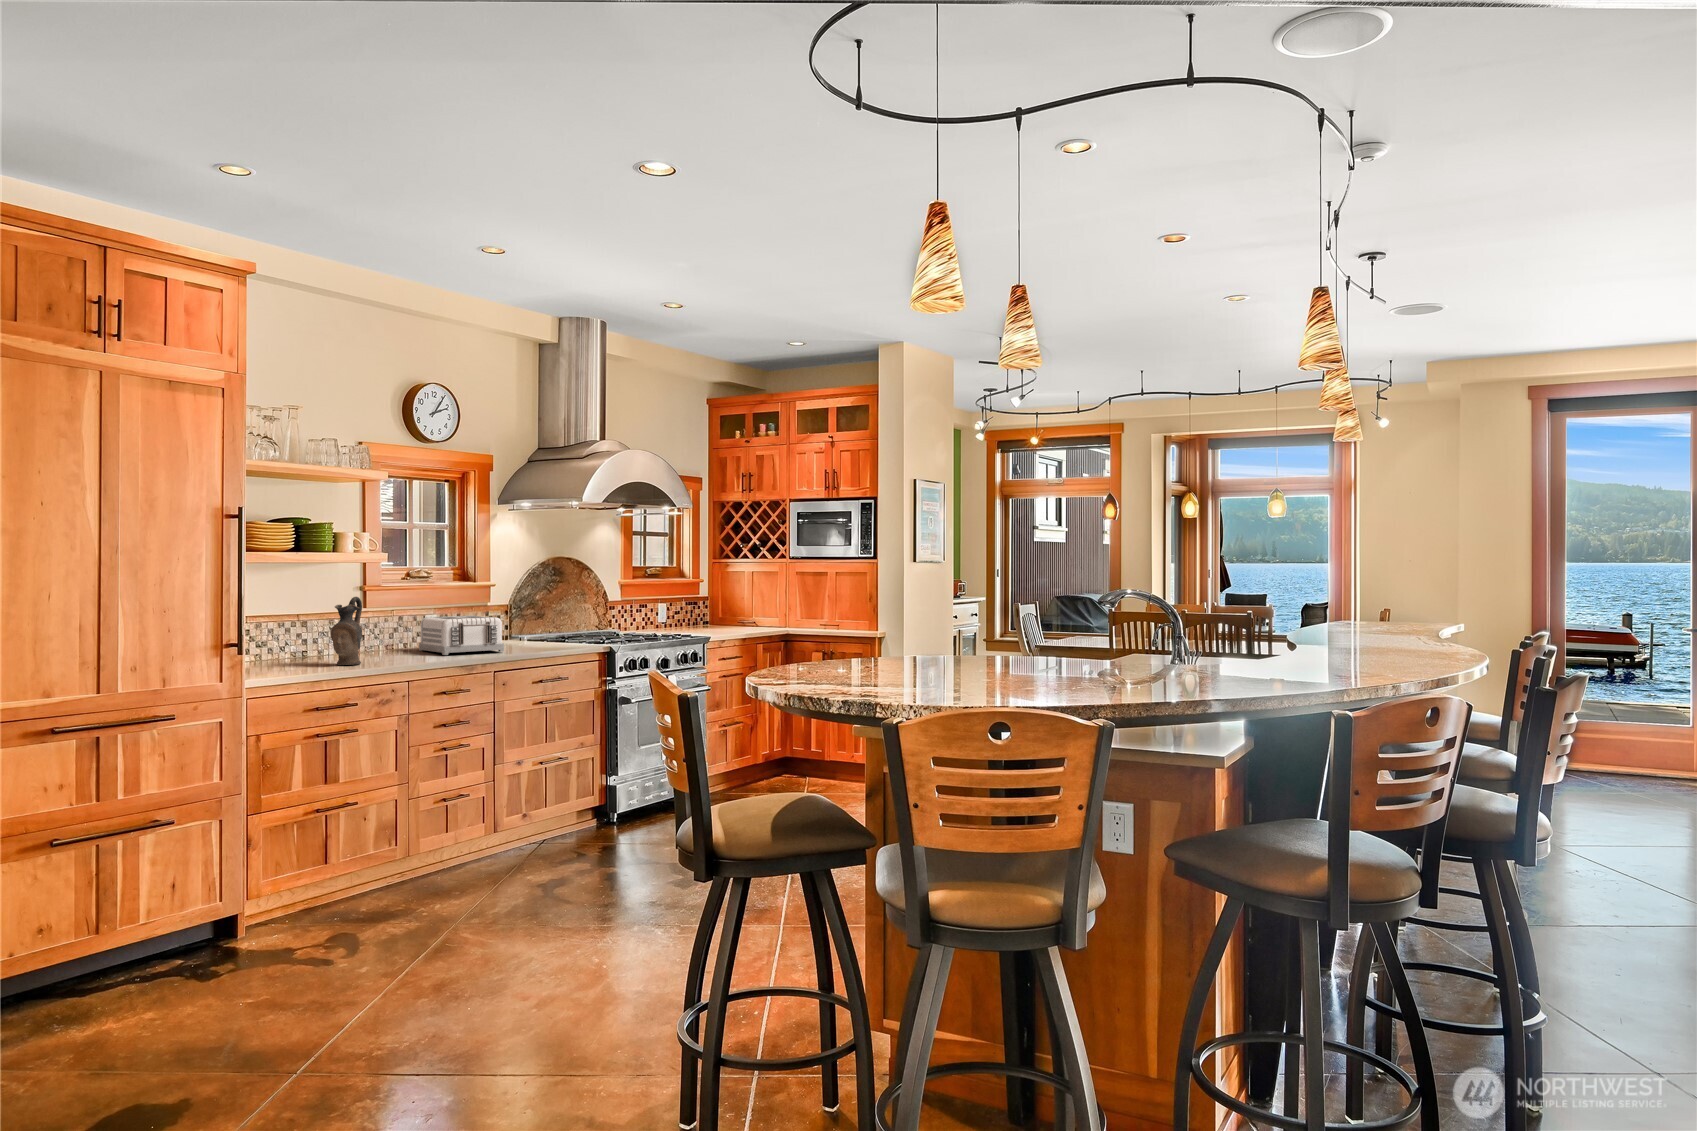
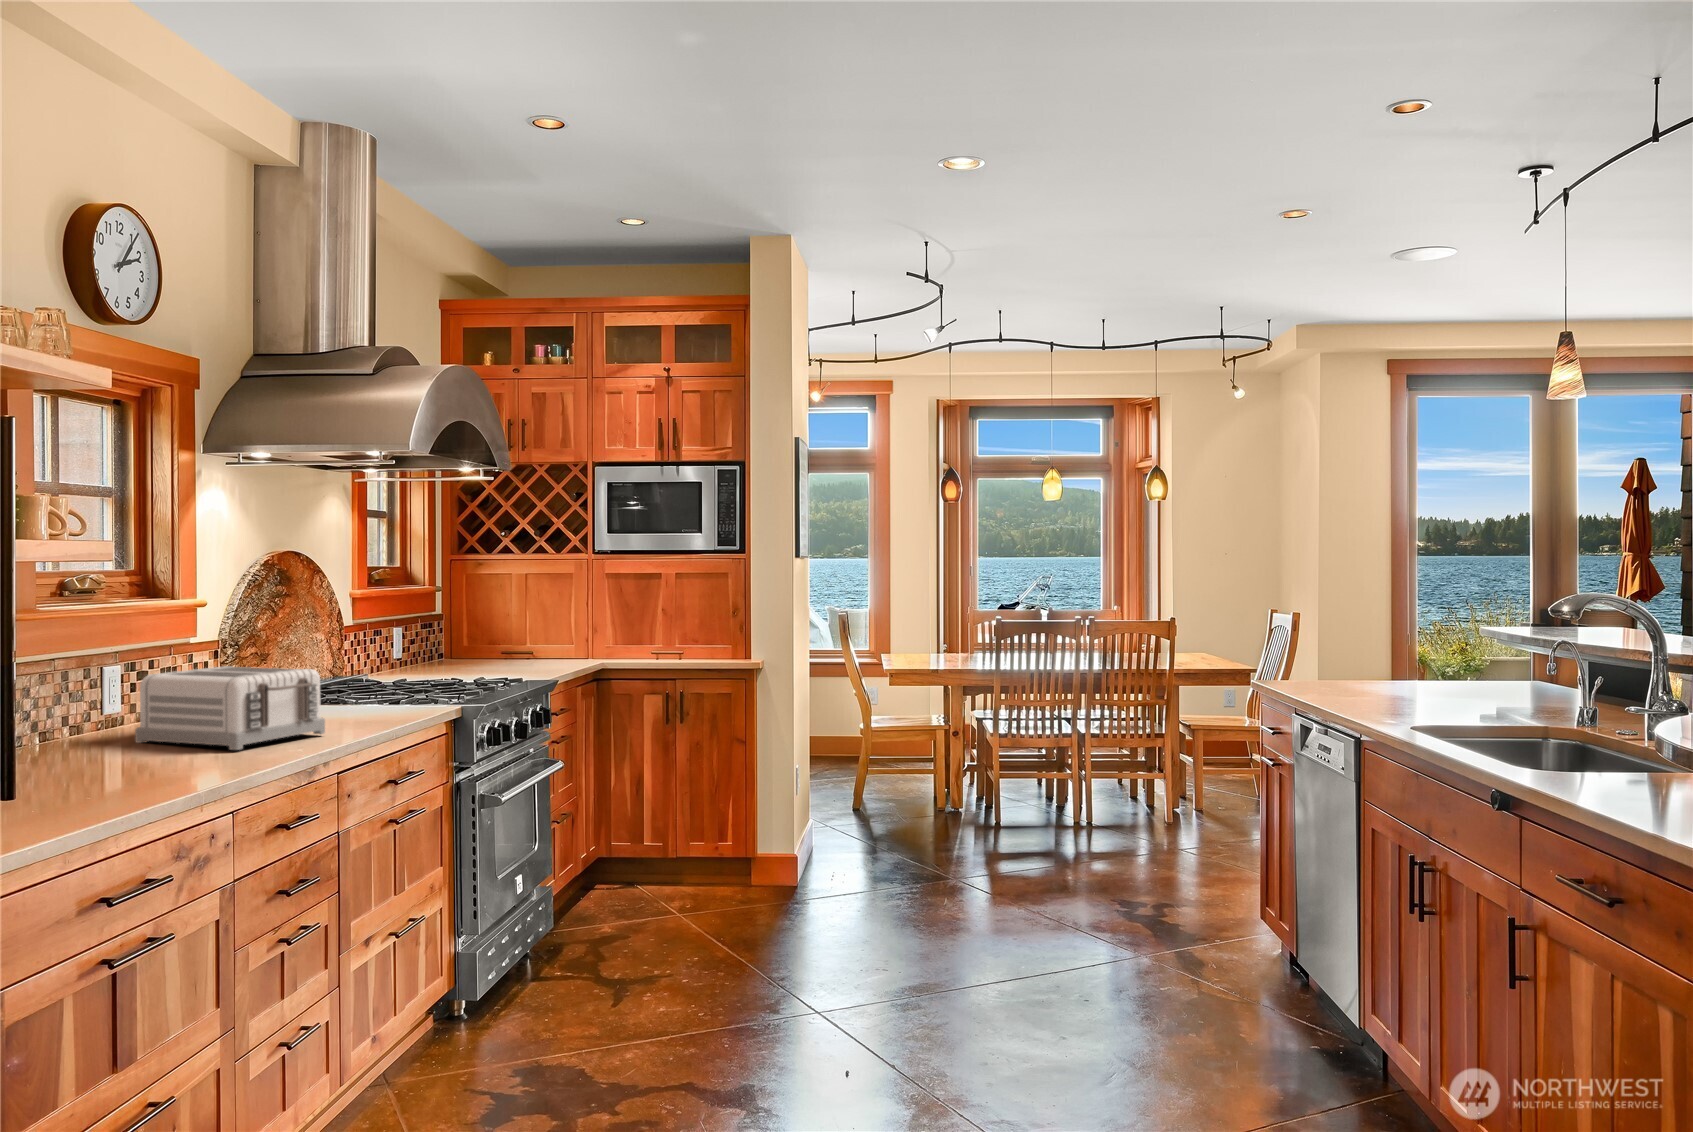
ceramic pitcher: present [330,597,362,665] -> none [65,641,136,794]

